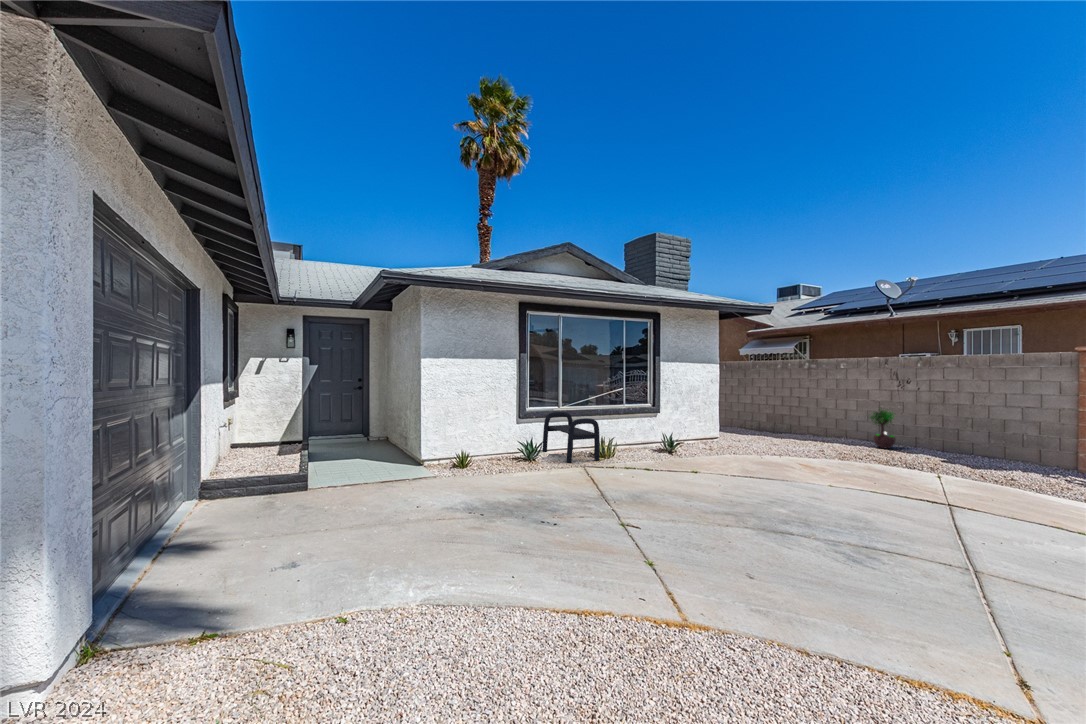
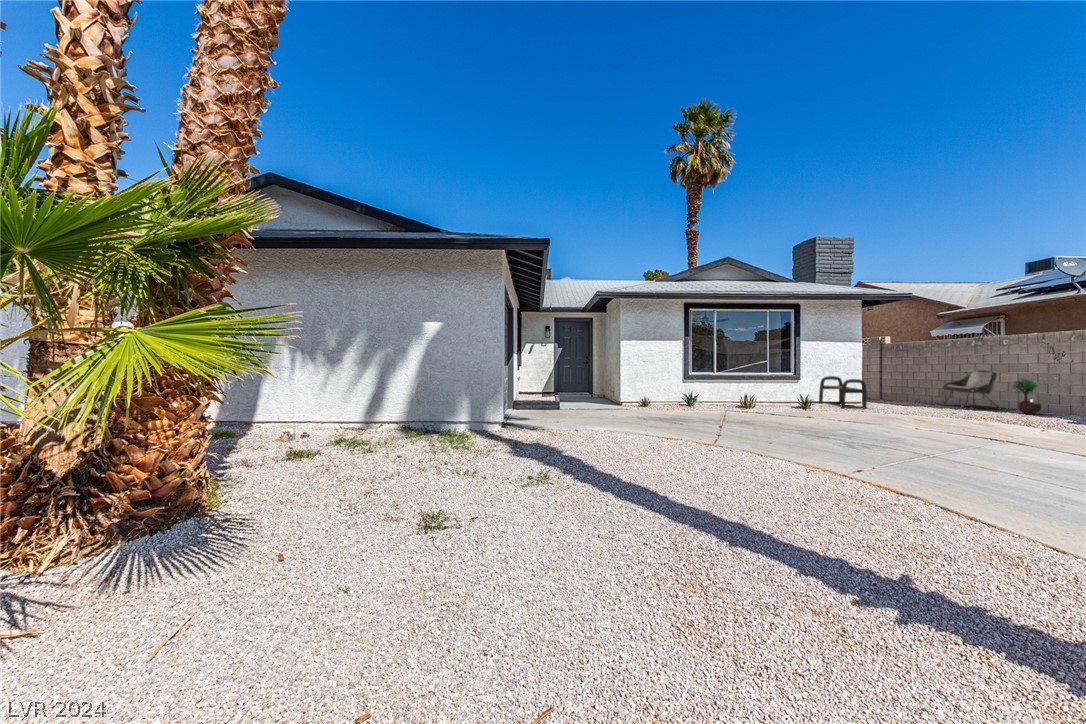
lounge chair: none [800,398,852,445] -> present [943,370,998,410]
bench: present [542,412,600,463] -> present [819,376,867,408]

